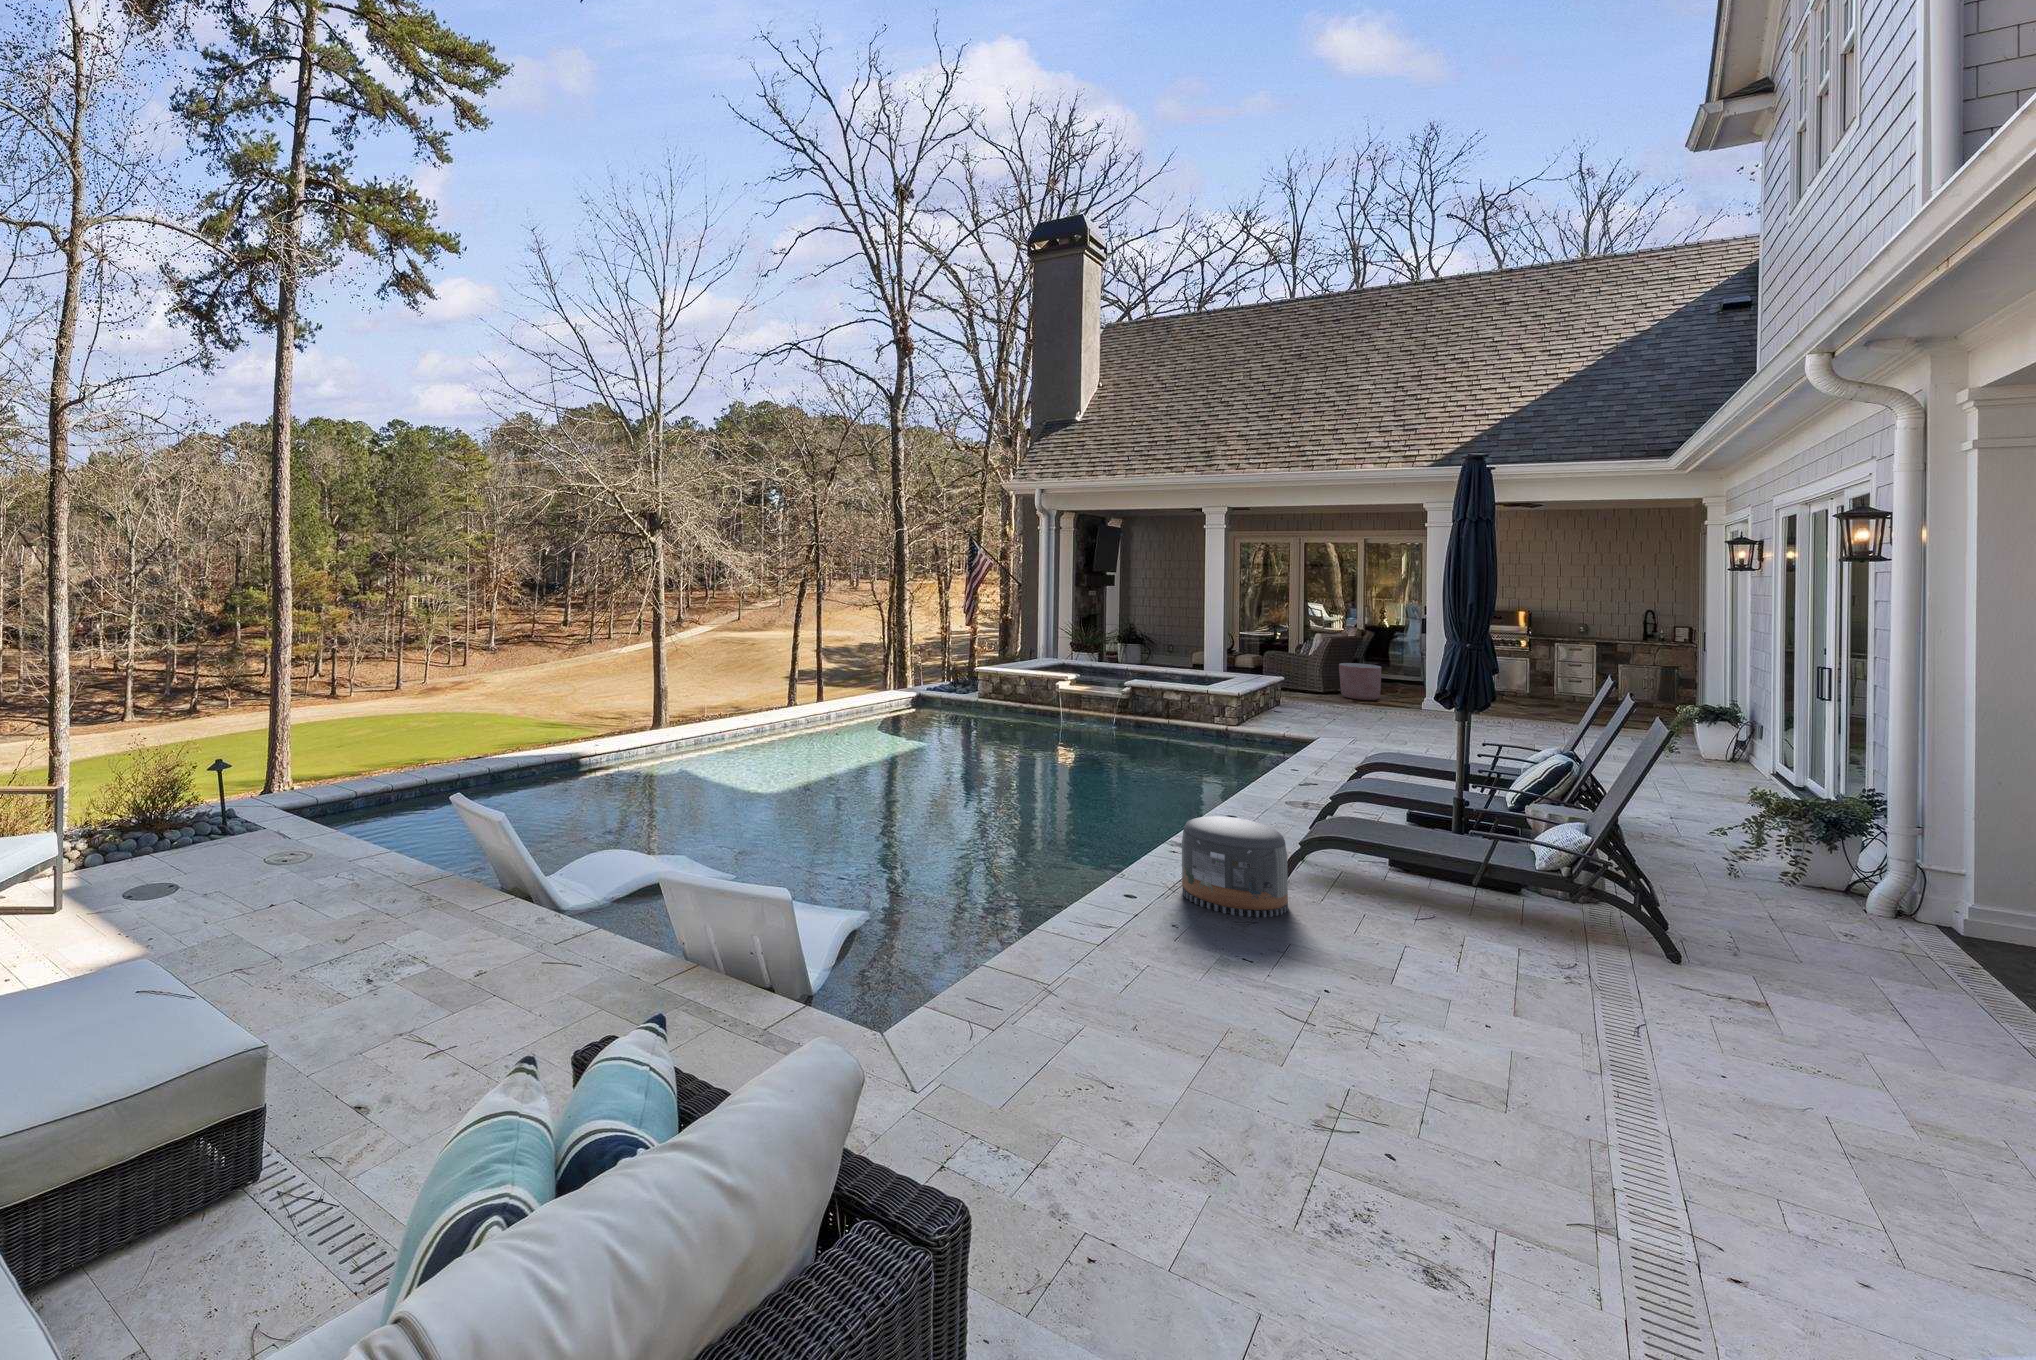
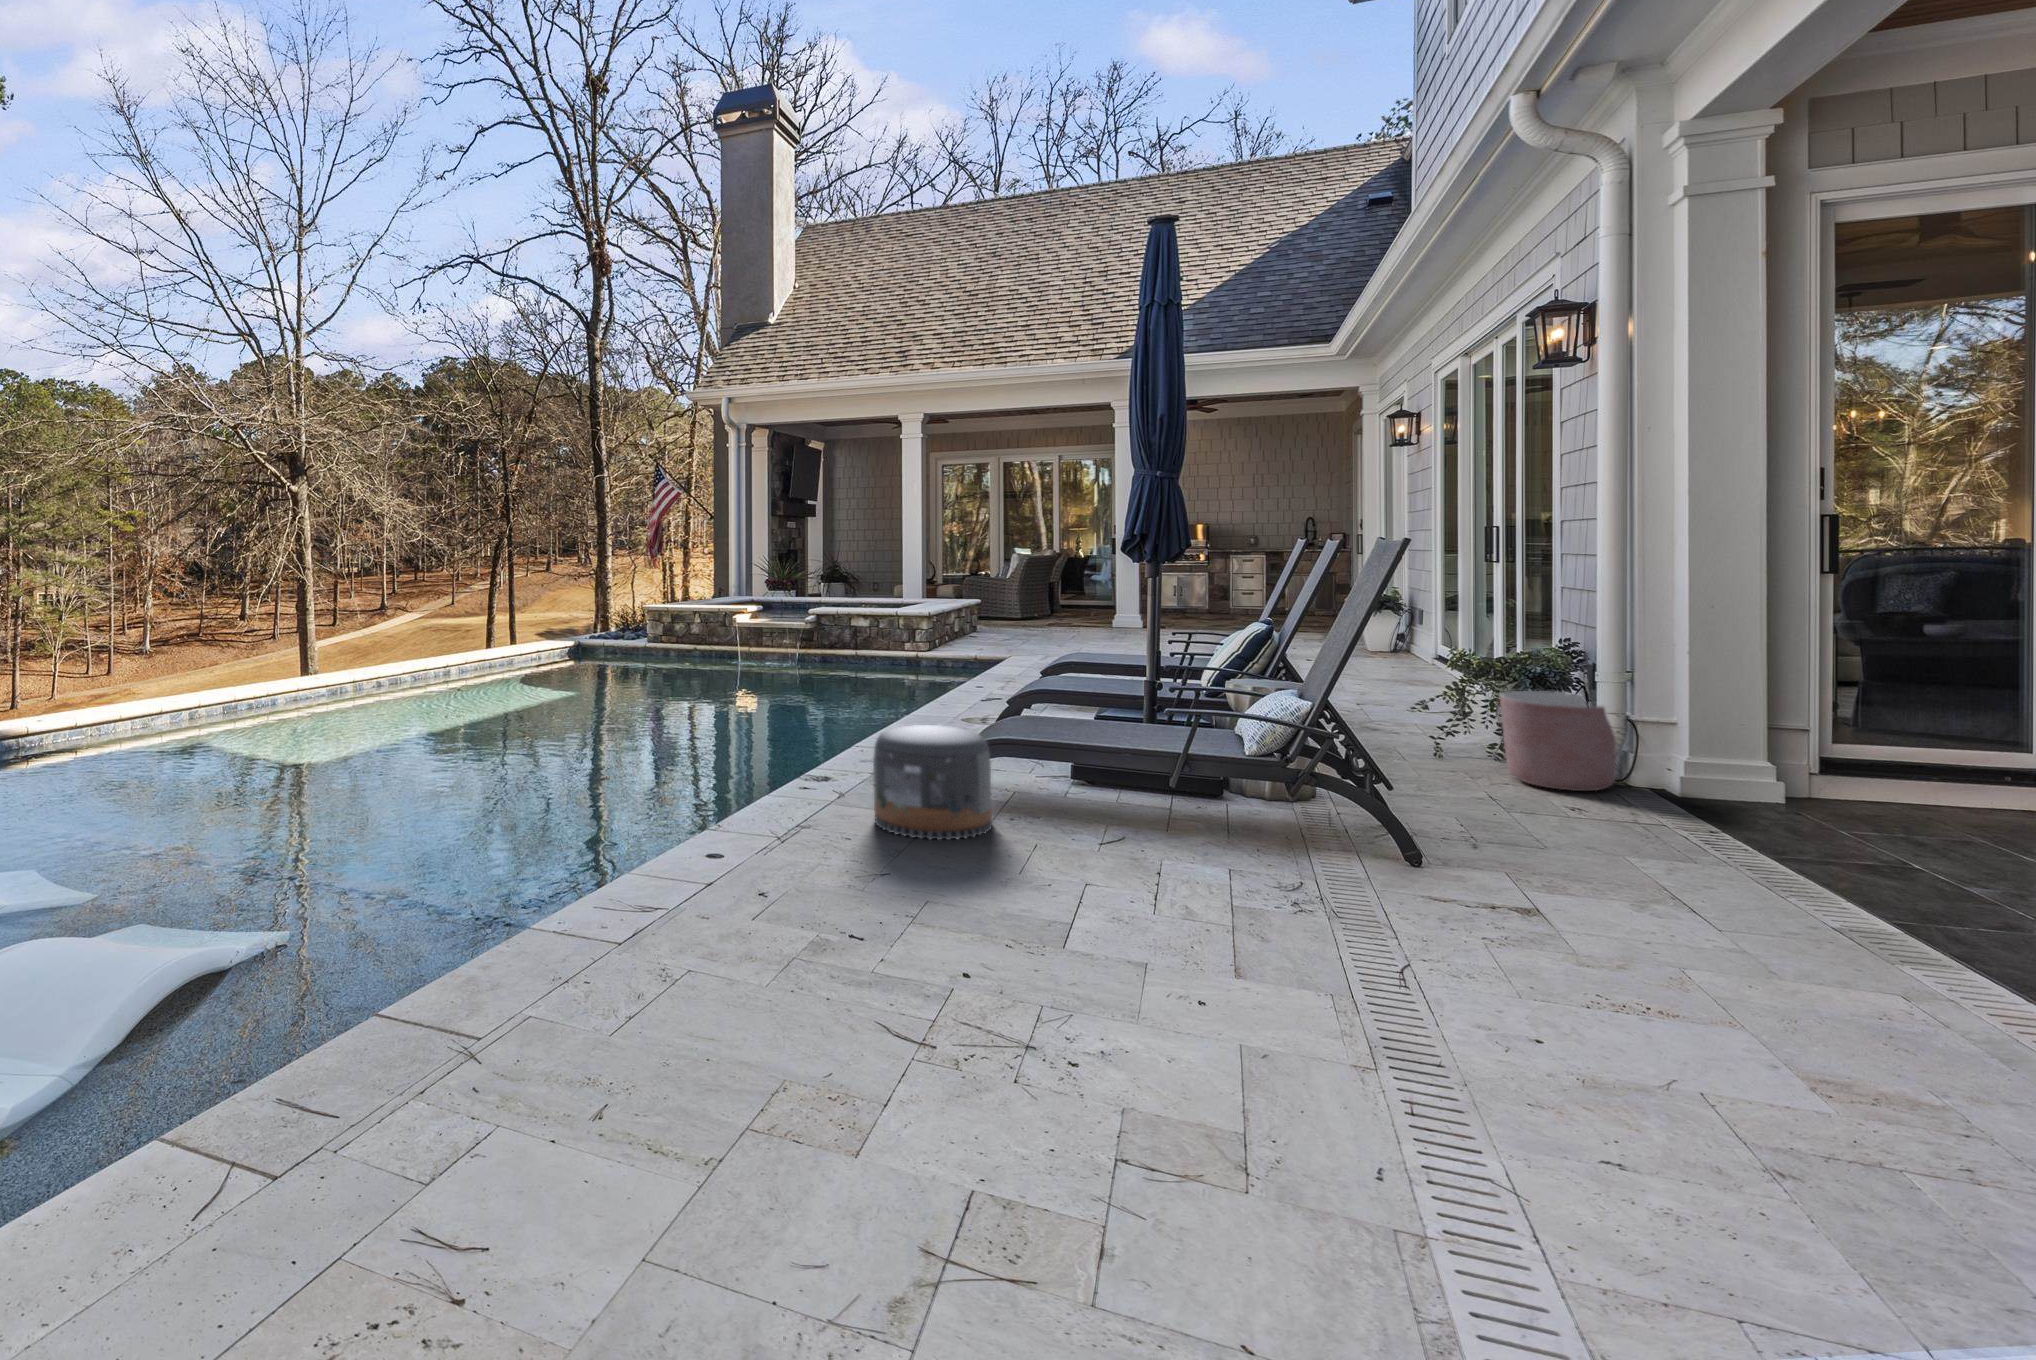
planter: present [1339,663,1381,700] -> present [1500,691,1616,791]

